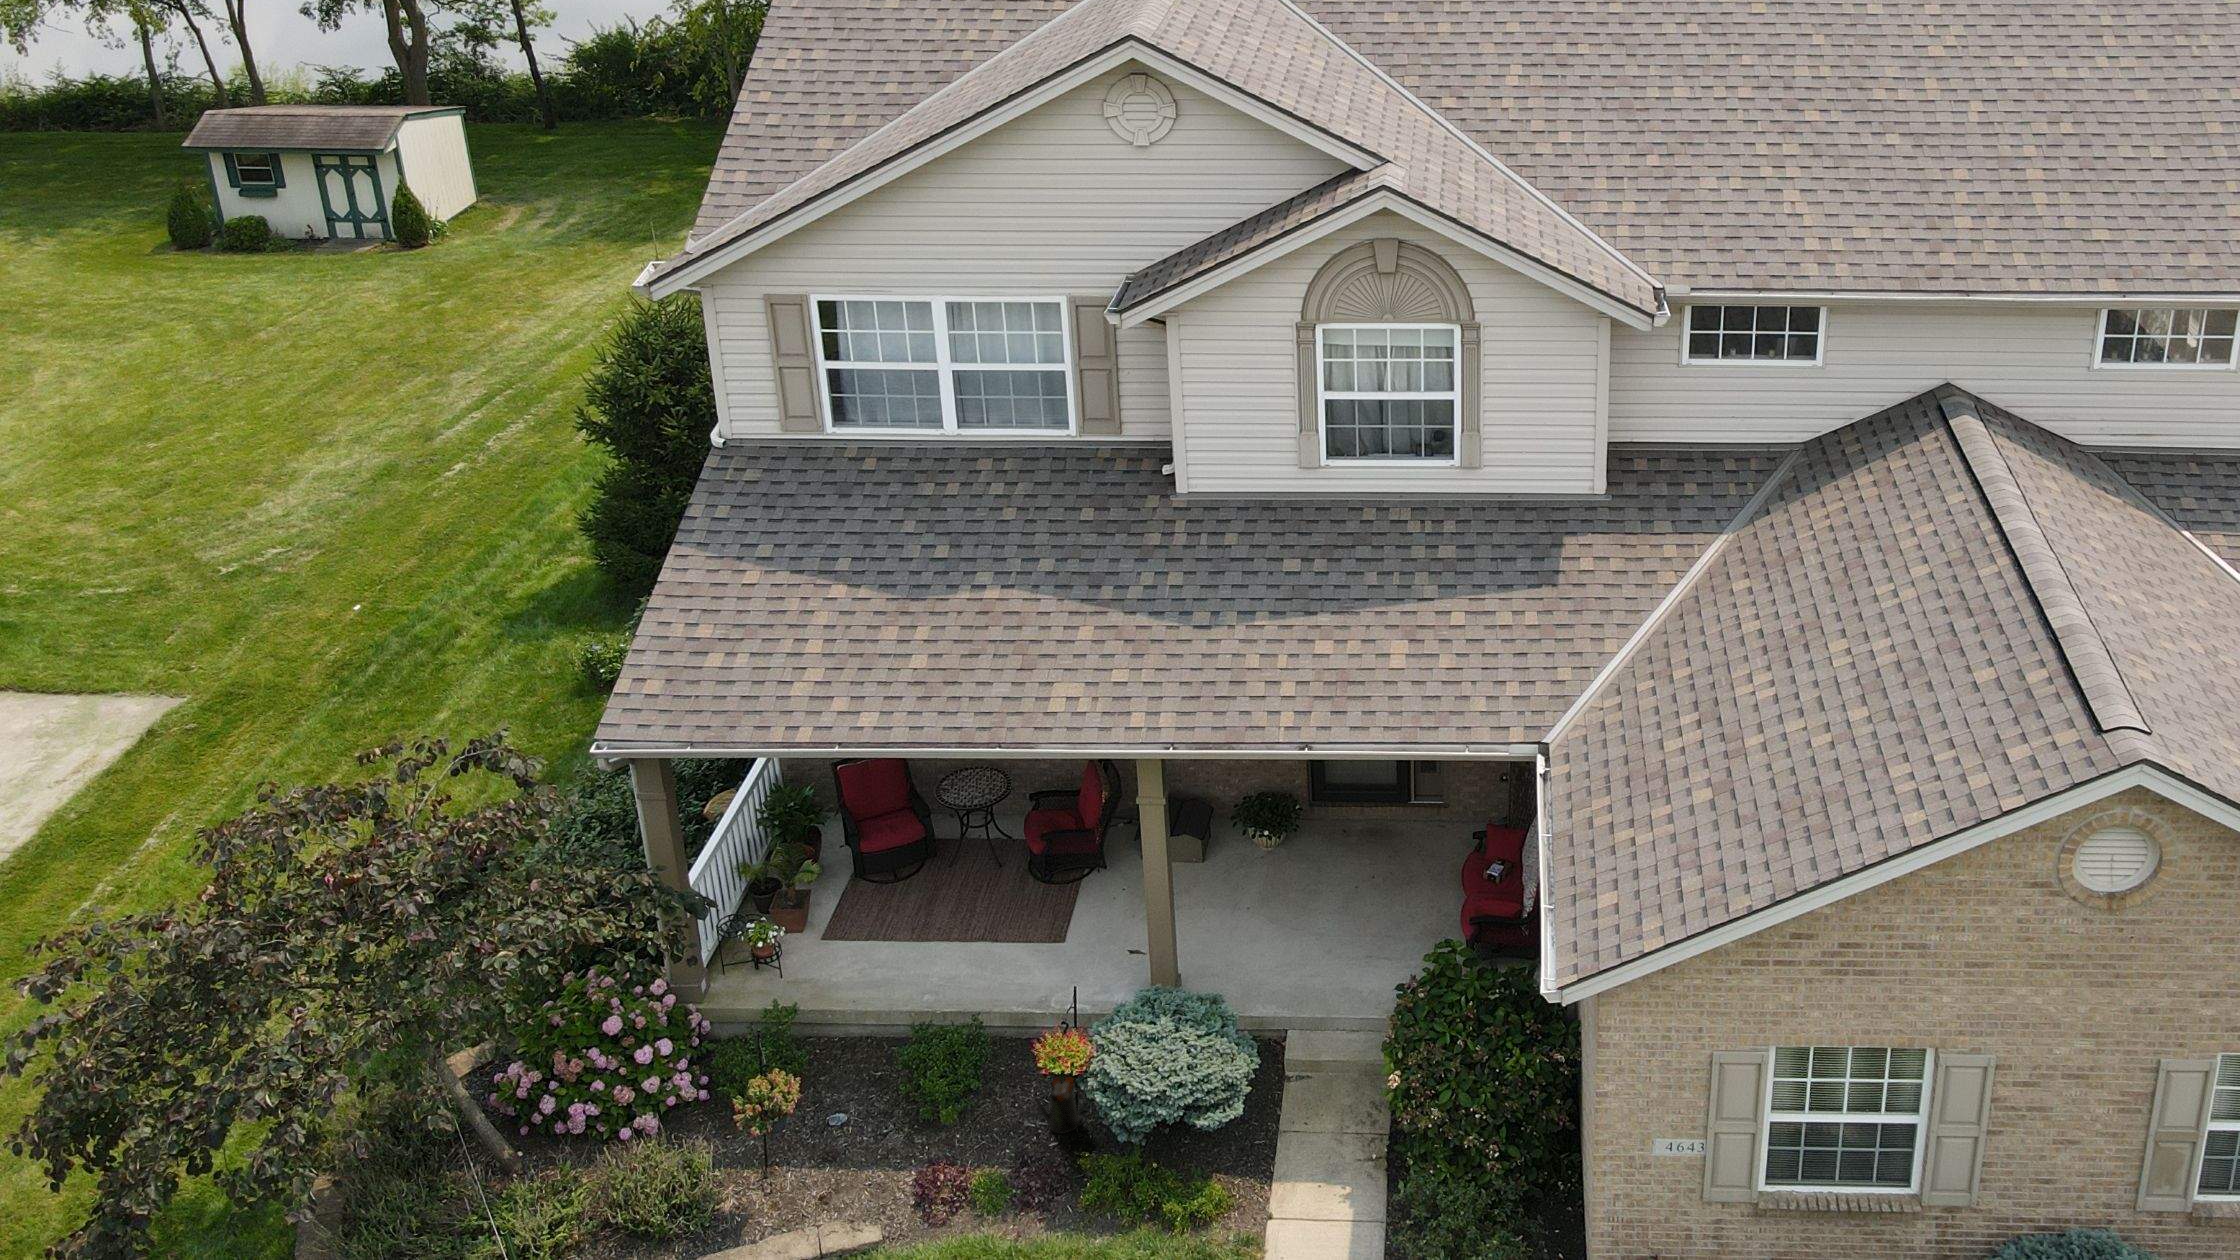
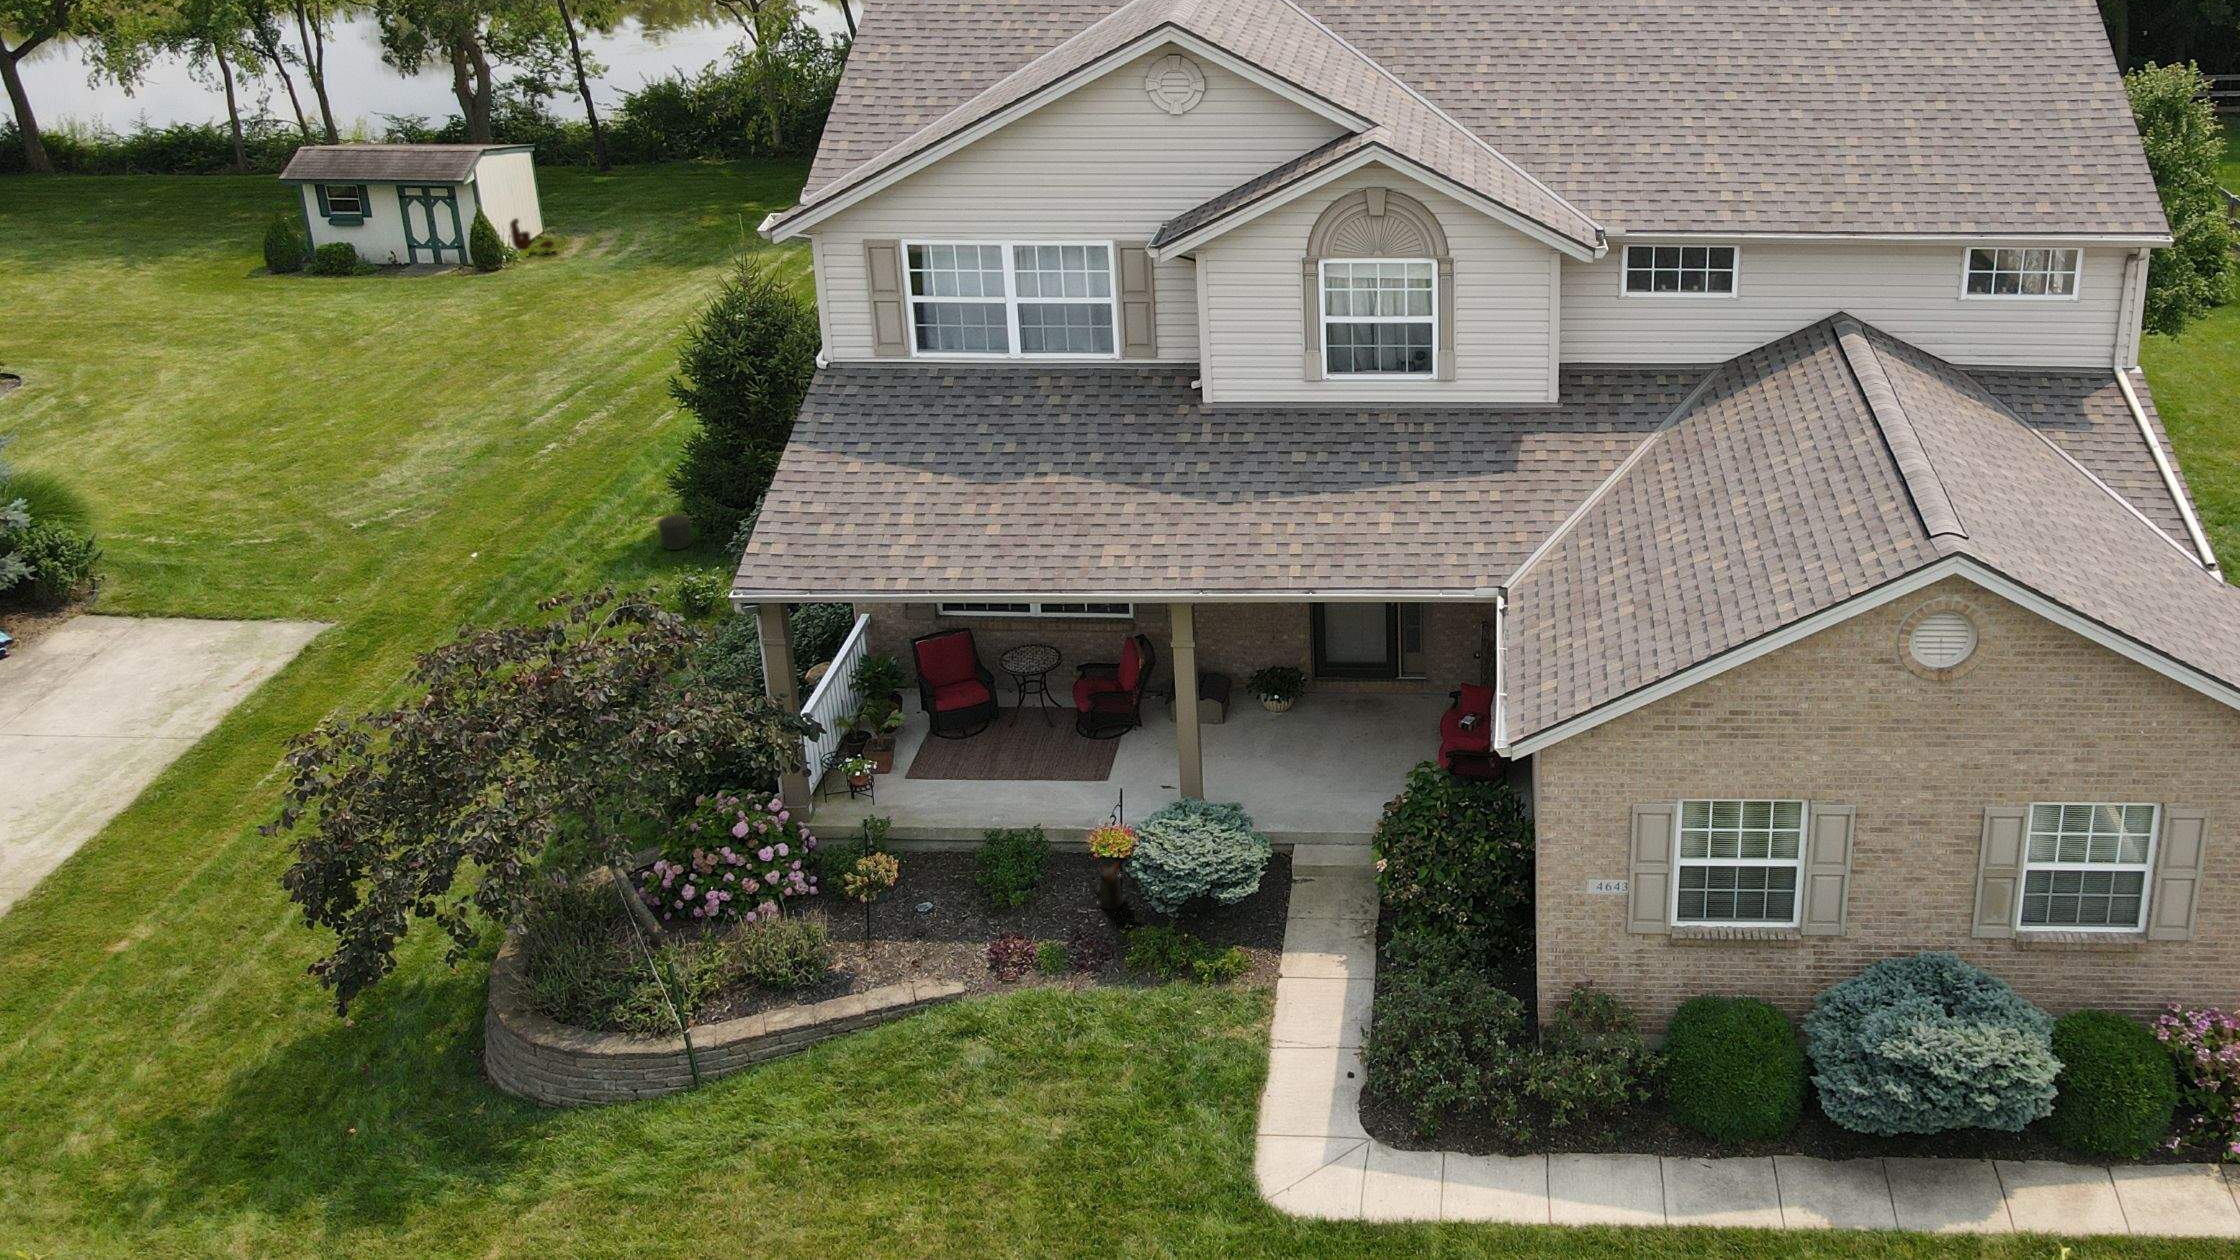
lounge chair: none [439,188,493,232] -> present [510,218,554,254]
planter: none [563,565,604,607] -> present [658,514,692,550]

